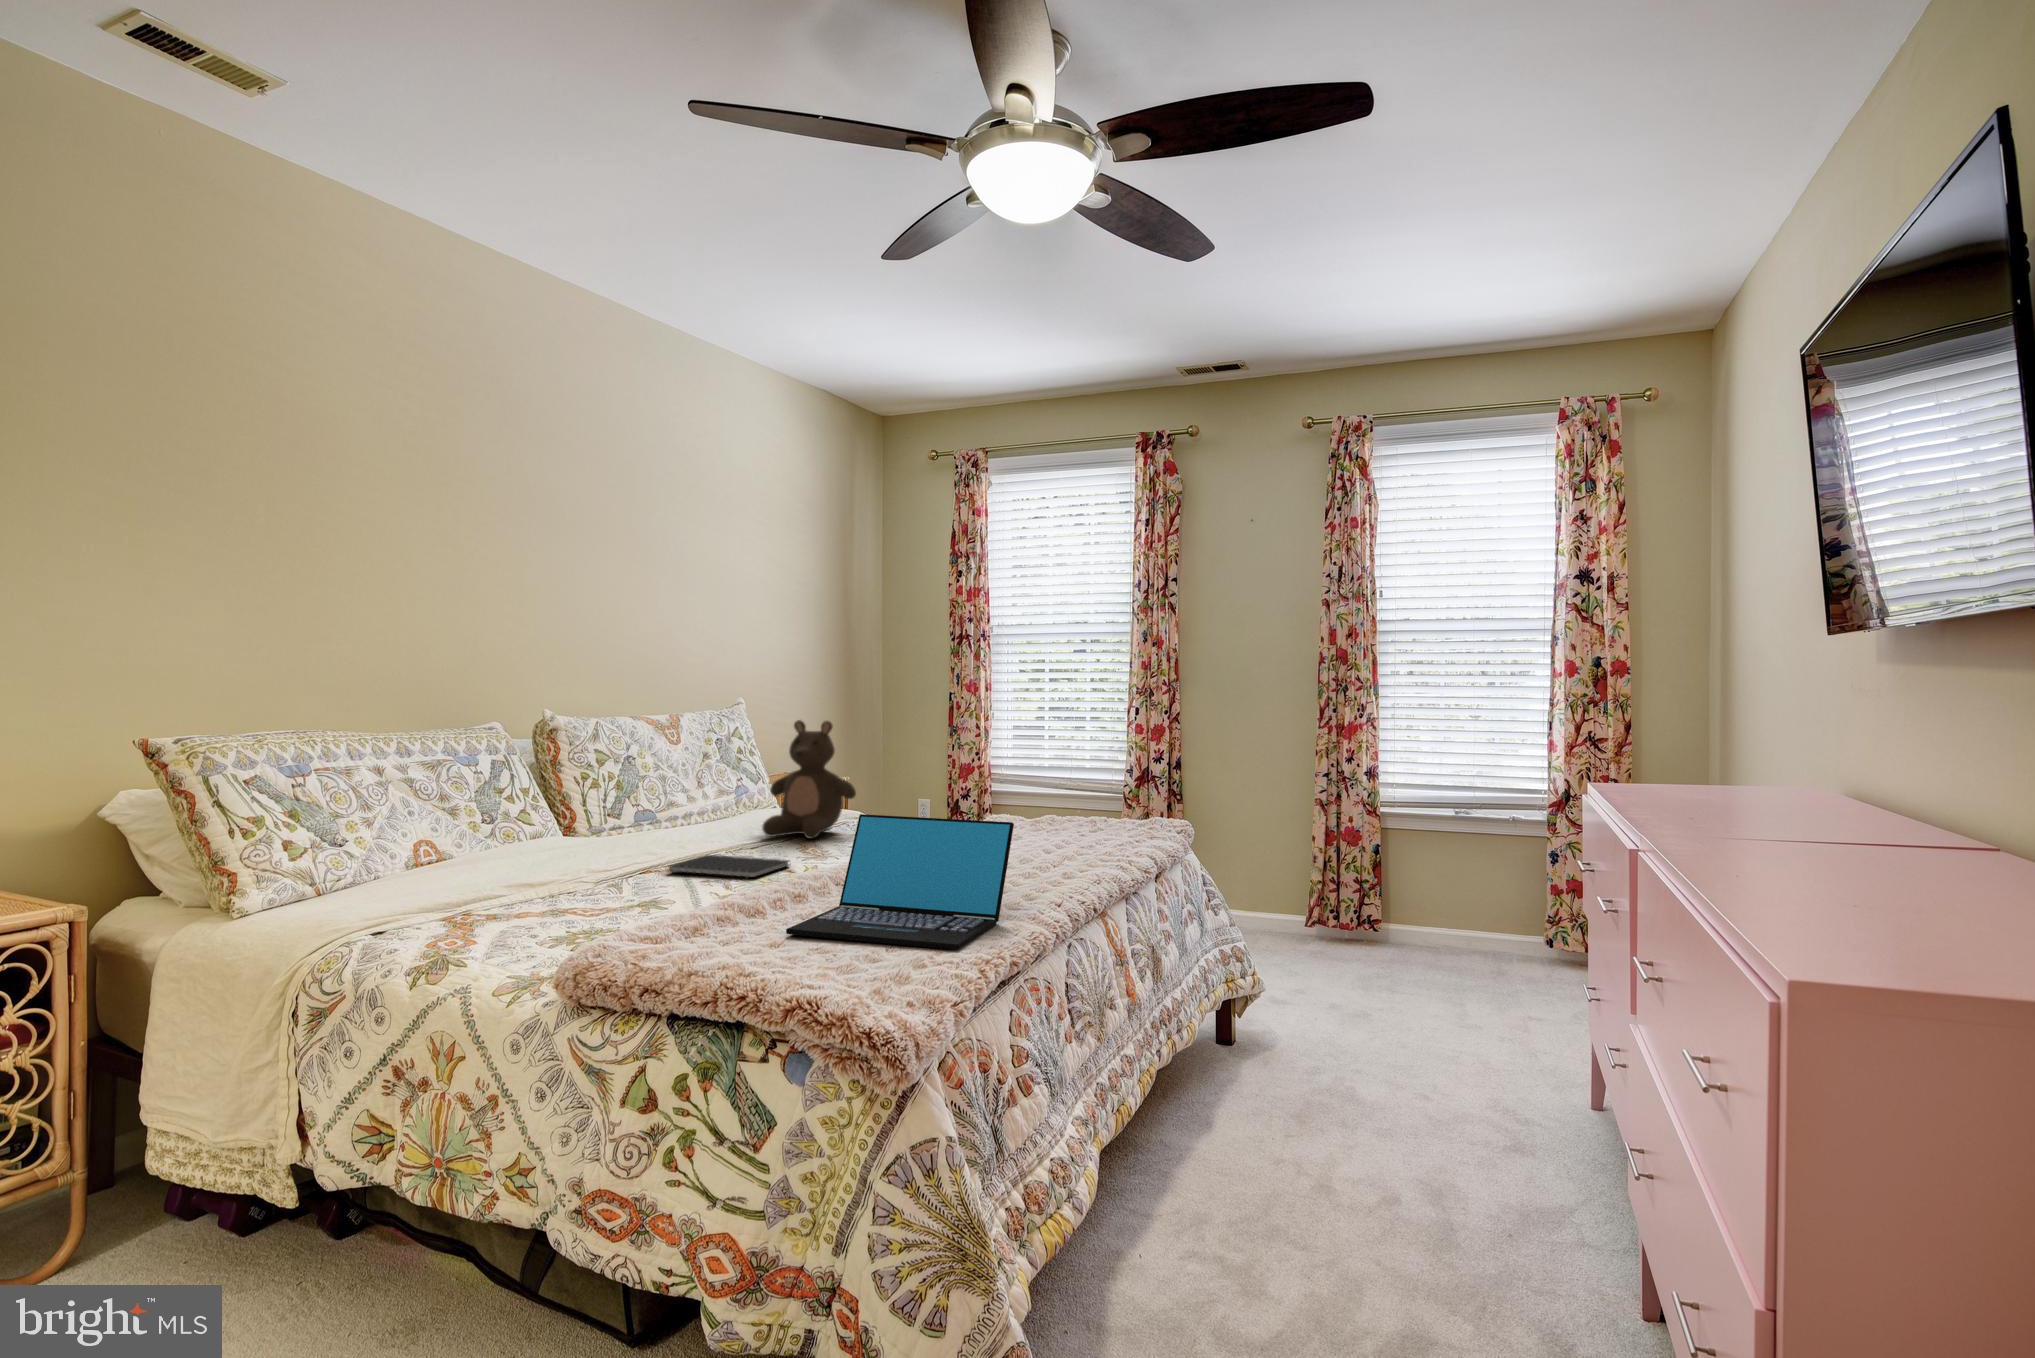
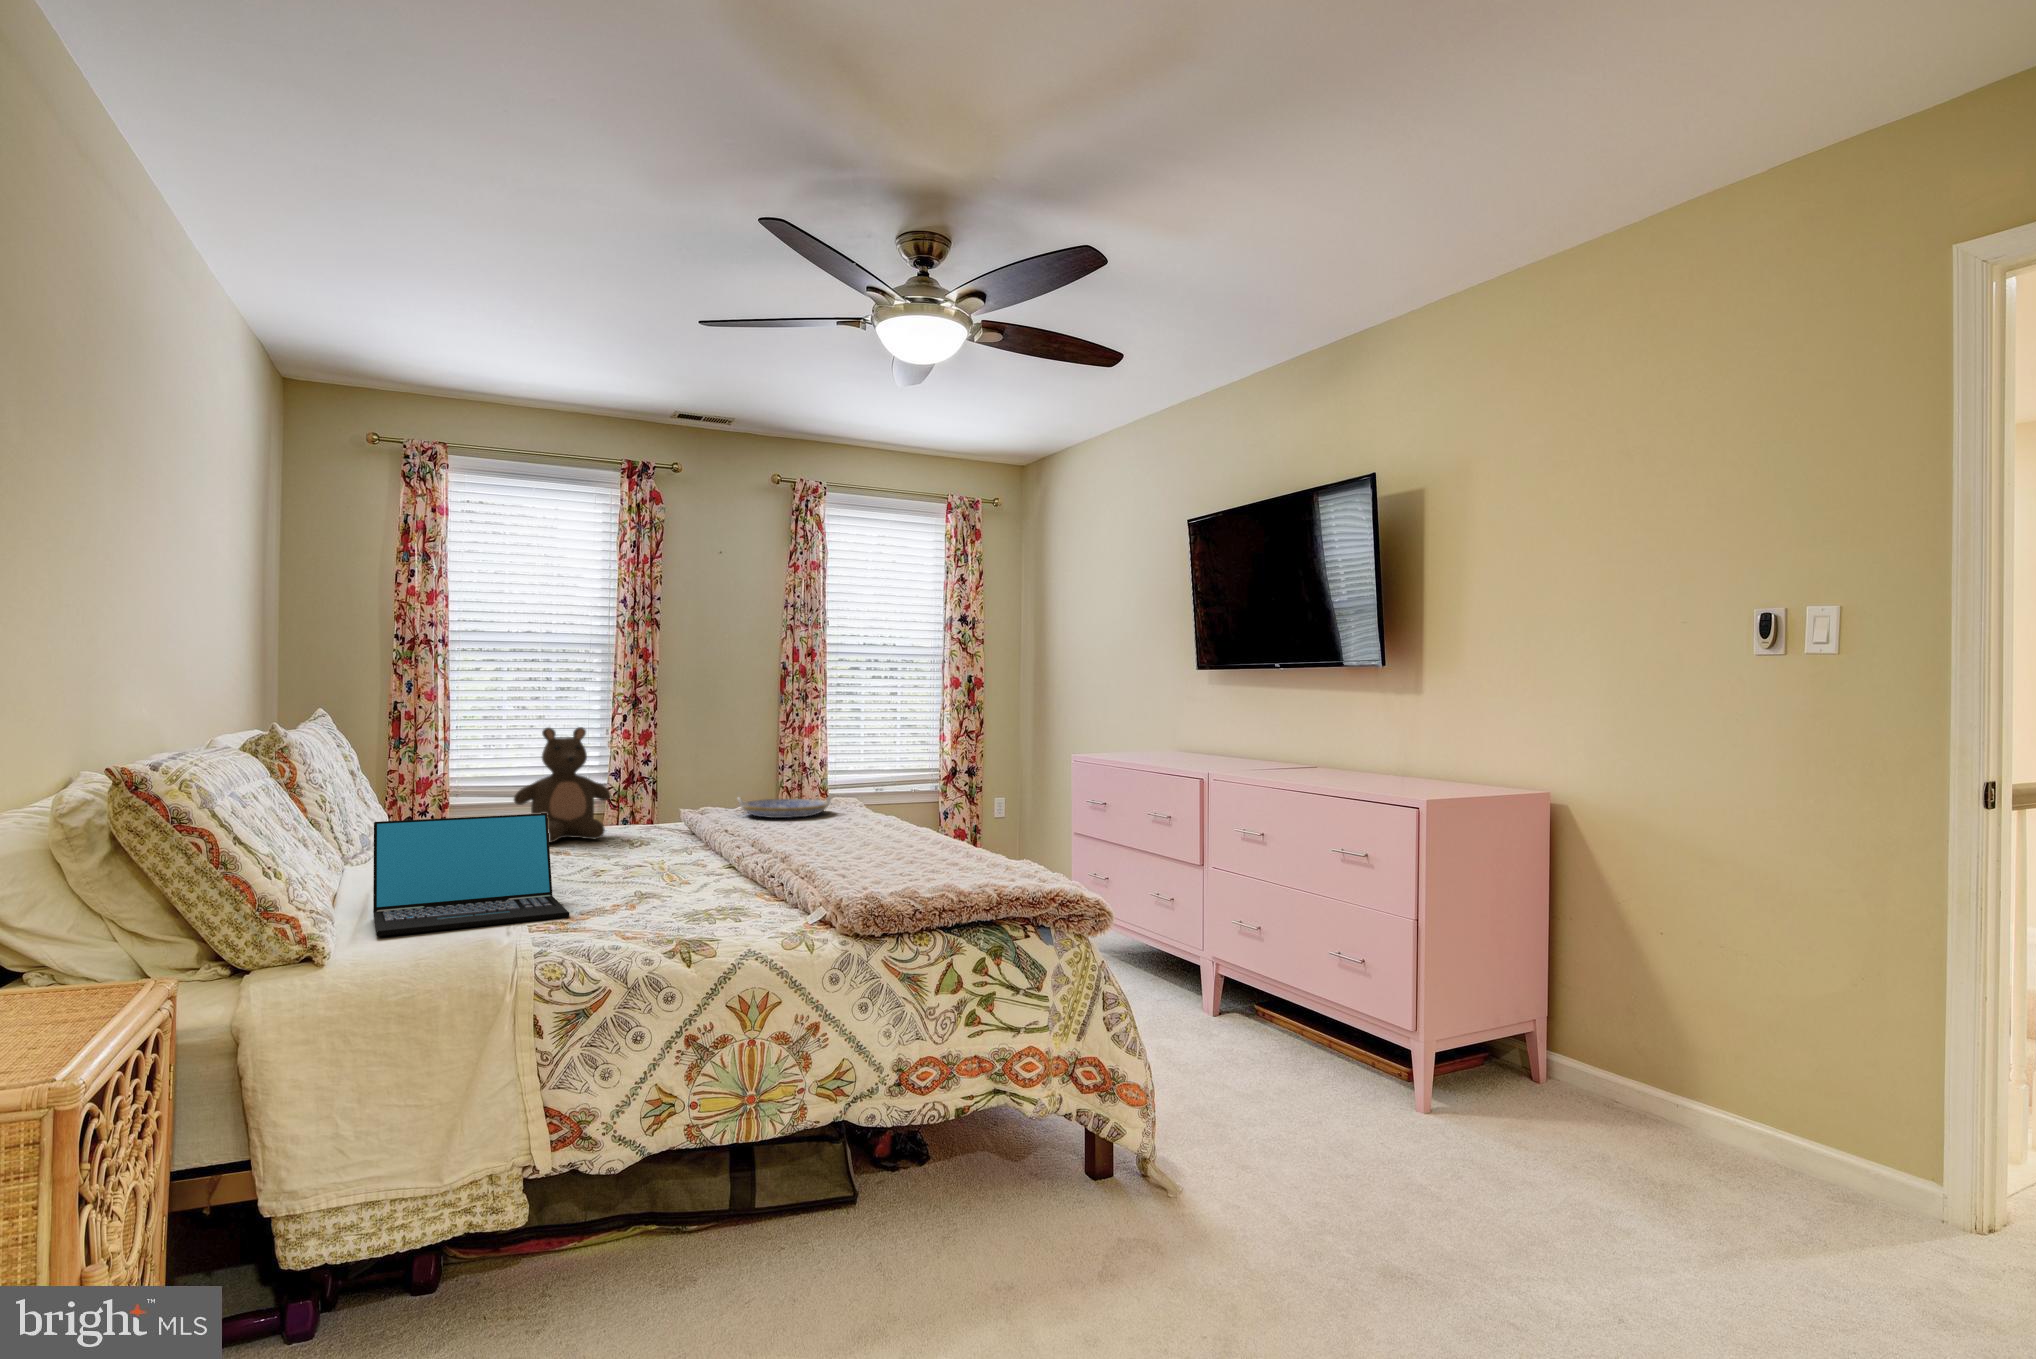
serving tray: none [1019,808,1127,840] -> present [737,796,832,818]
laptop: present [786,814,1014,950] -> present [373,813,569,936]
notebook: present [668,855,789,878] -> none [596,848,706,870]

